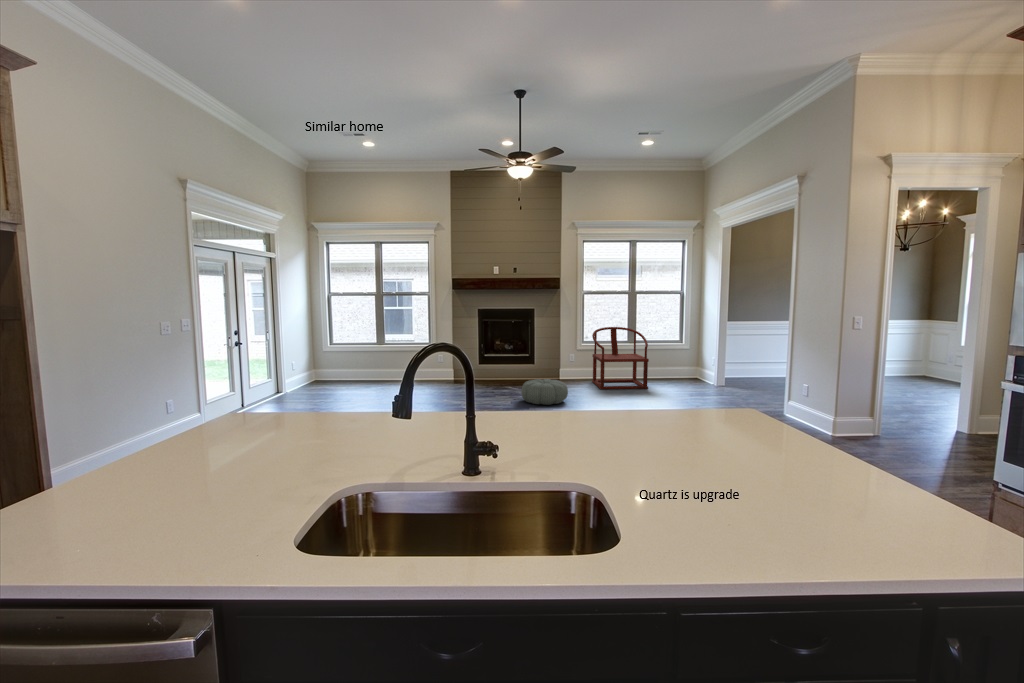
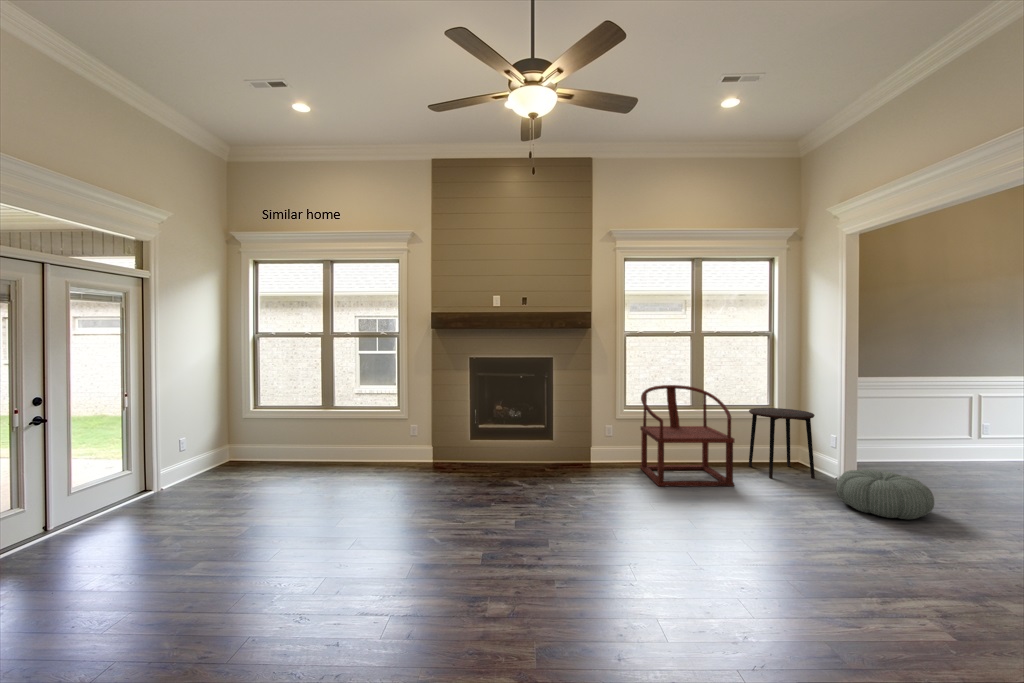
side table: none [663,342,703,385] -> present [749,408,815,478]
pouf: present [521,379,568,405] -> present [836,470,934,519]

